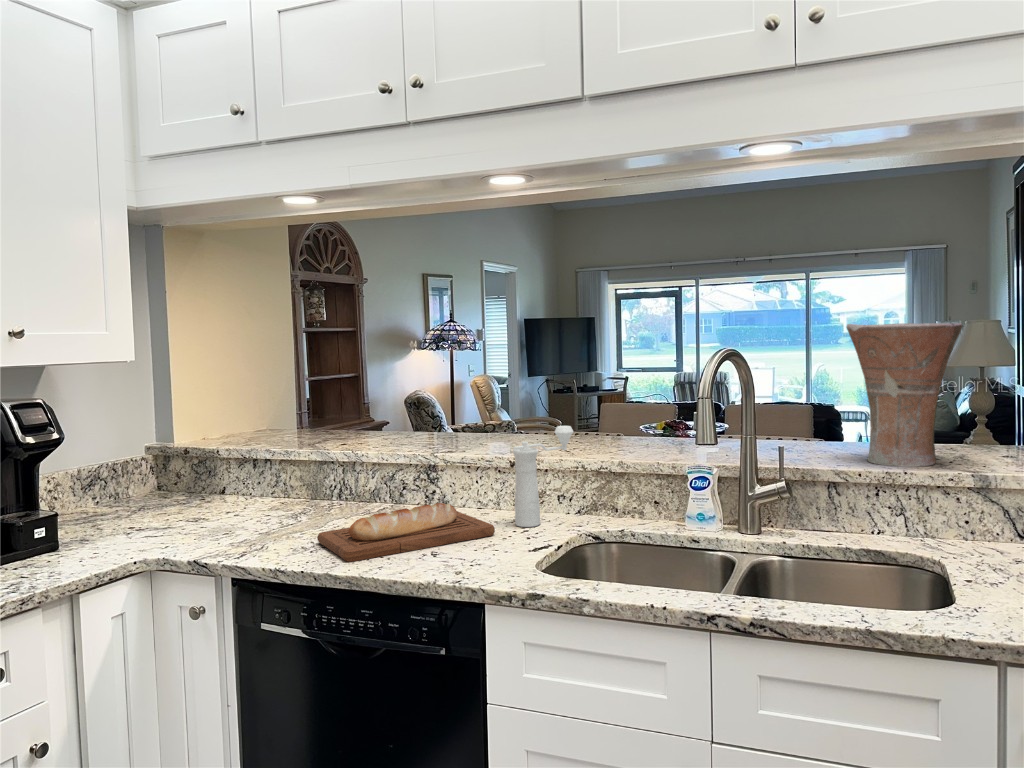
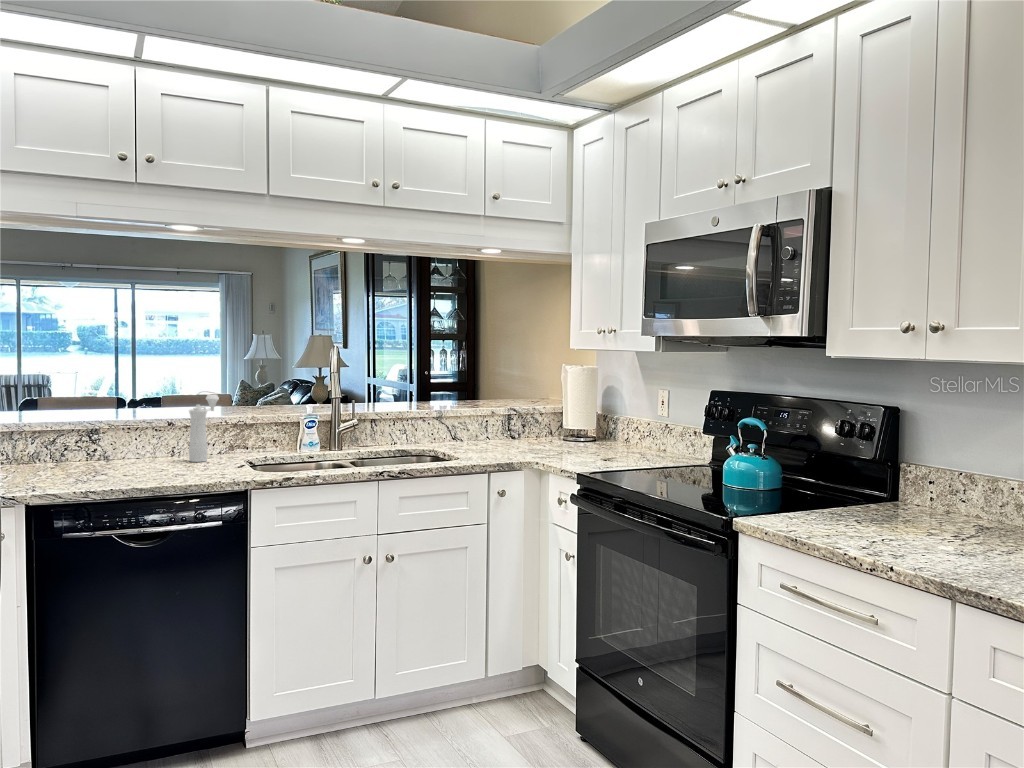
vase: present [846,323,962,467] -> none [370,336,424,410]
bread loaf: present [317,503,495,562] -> none [71,449,193,485]

